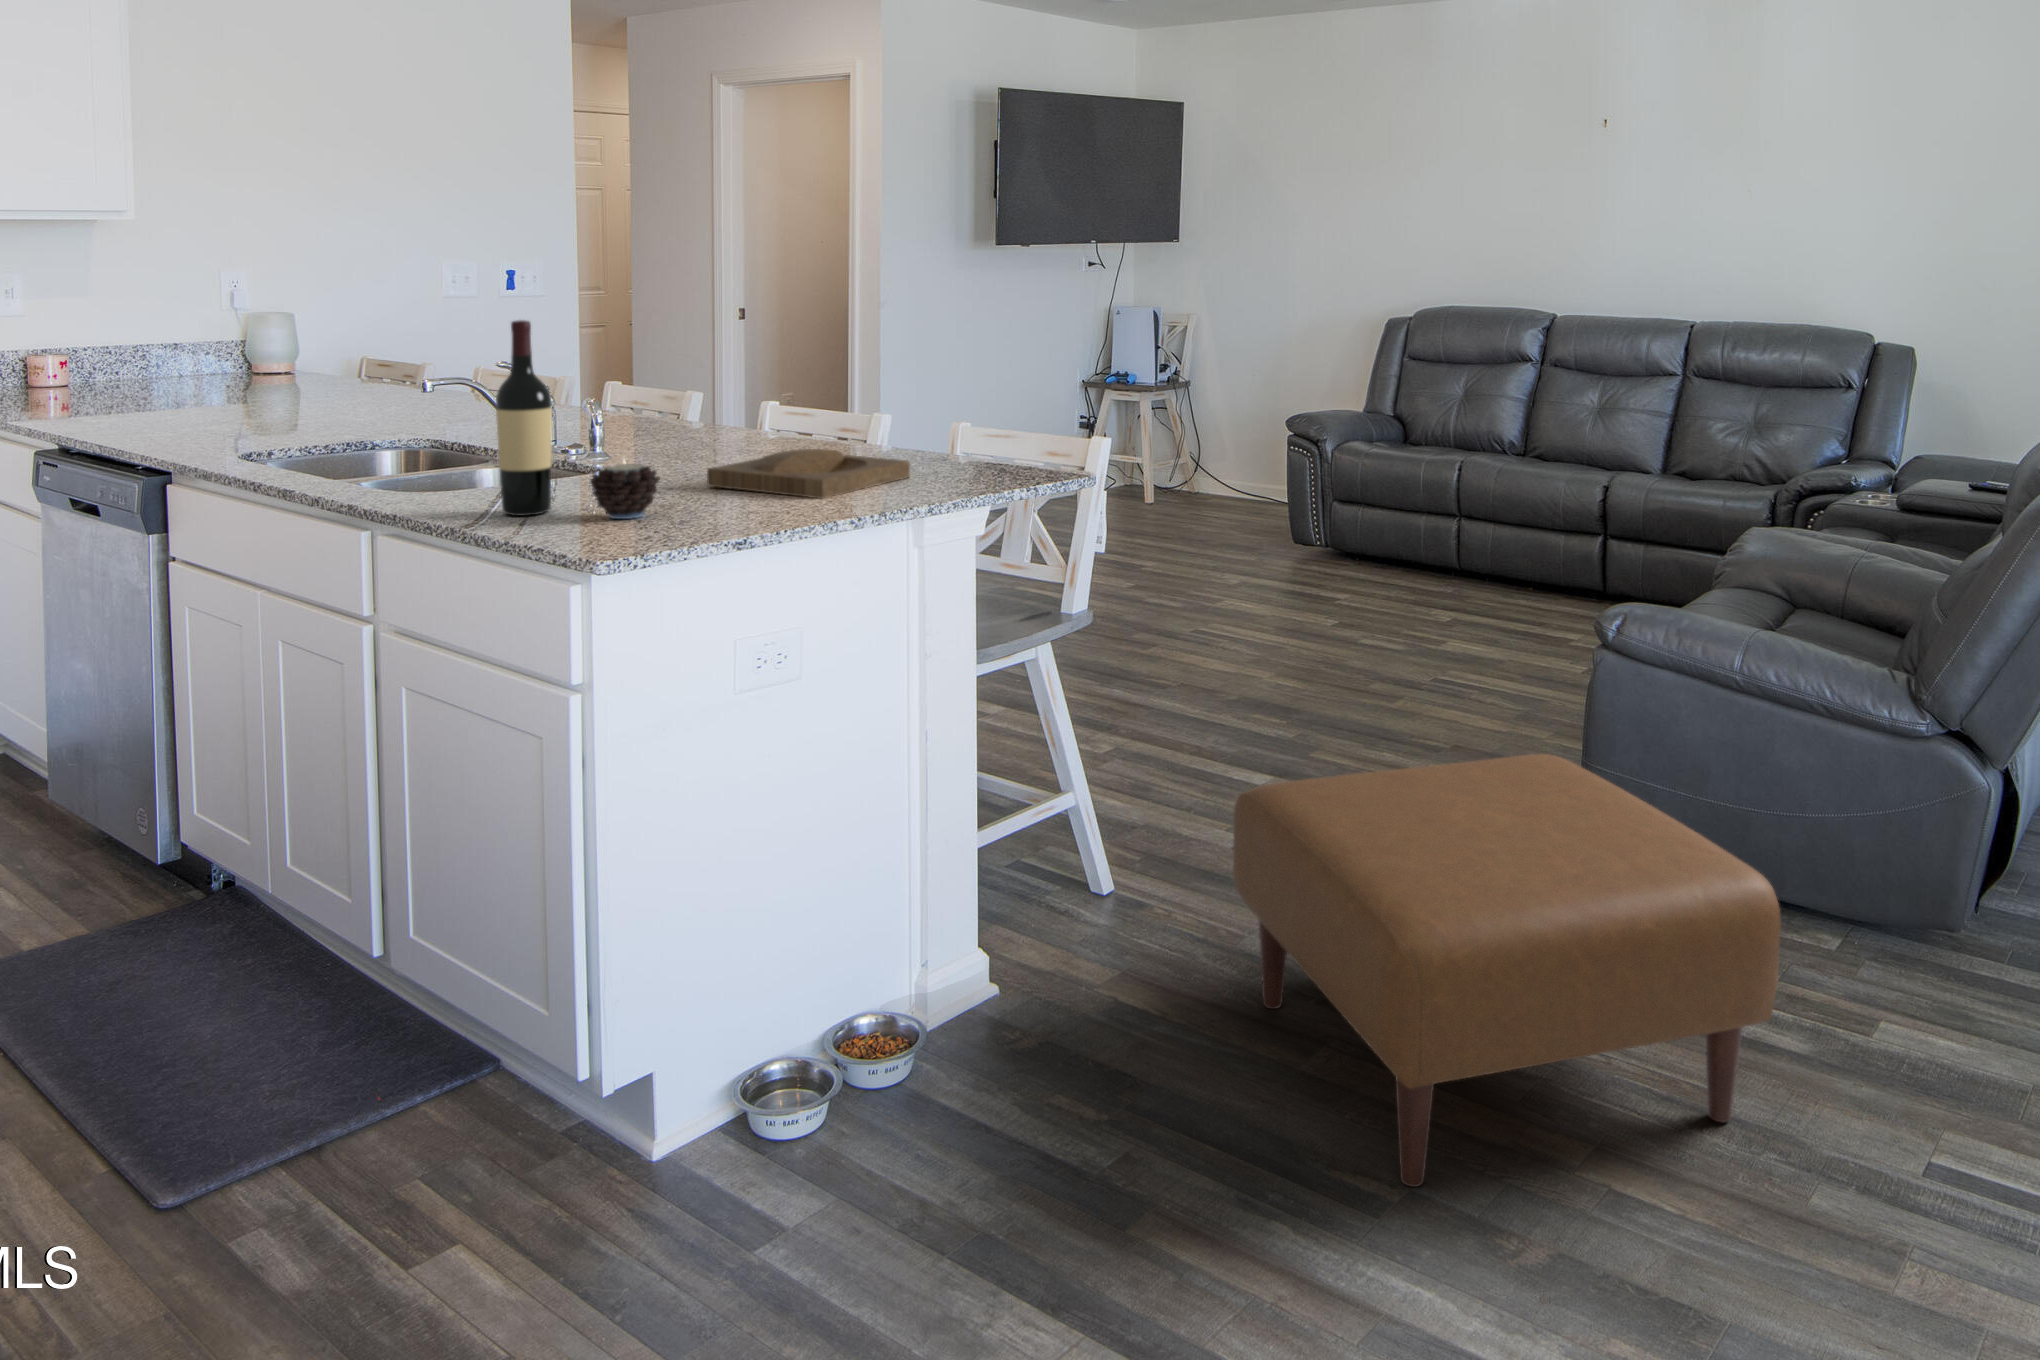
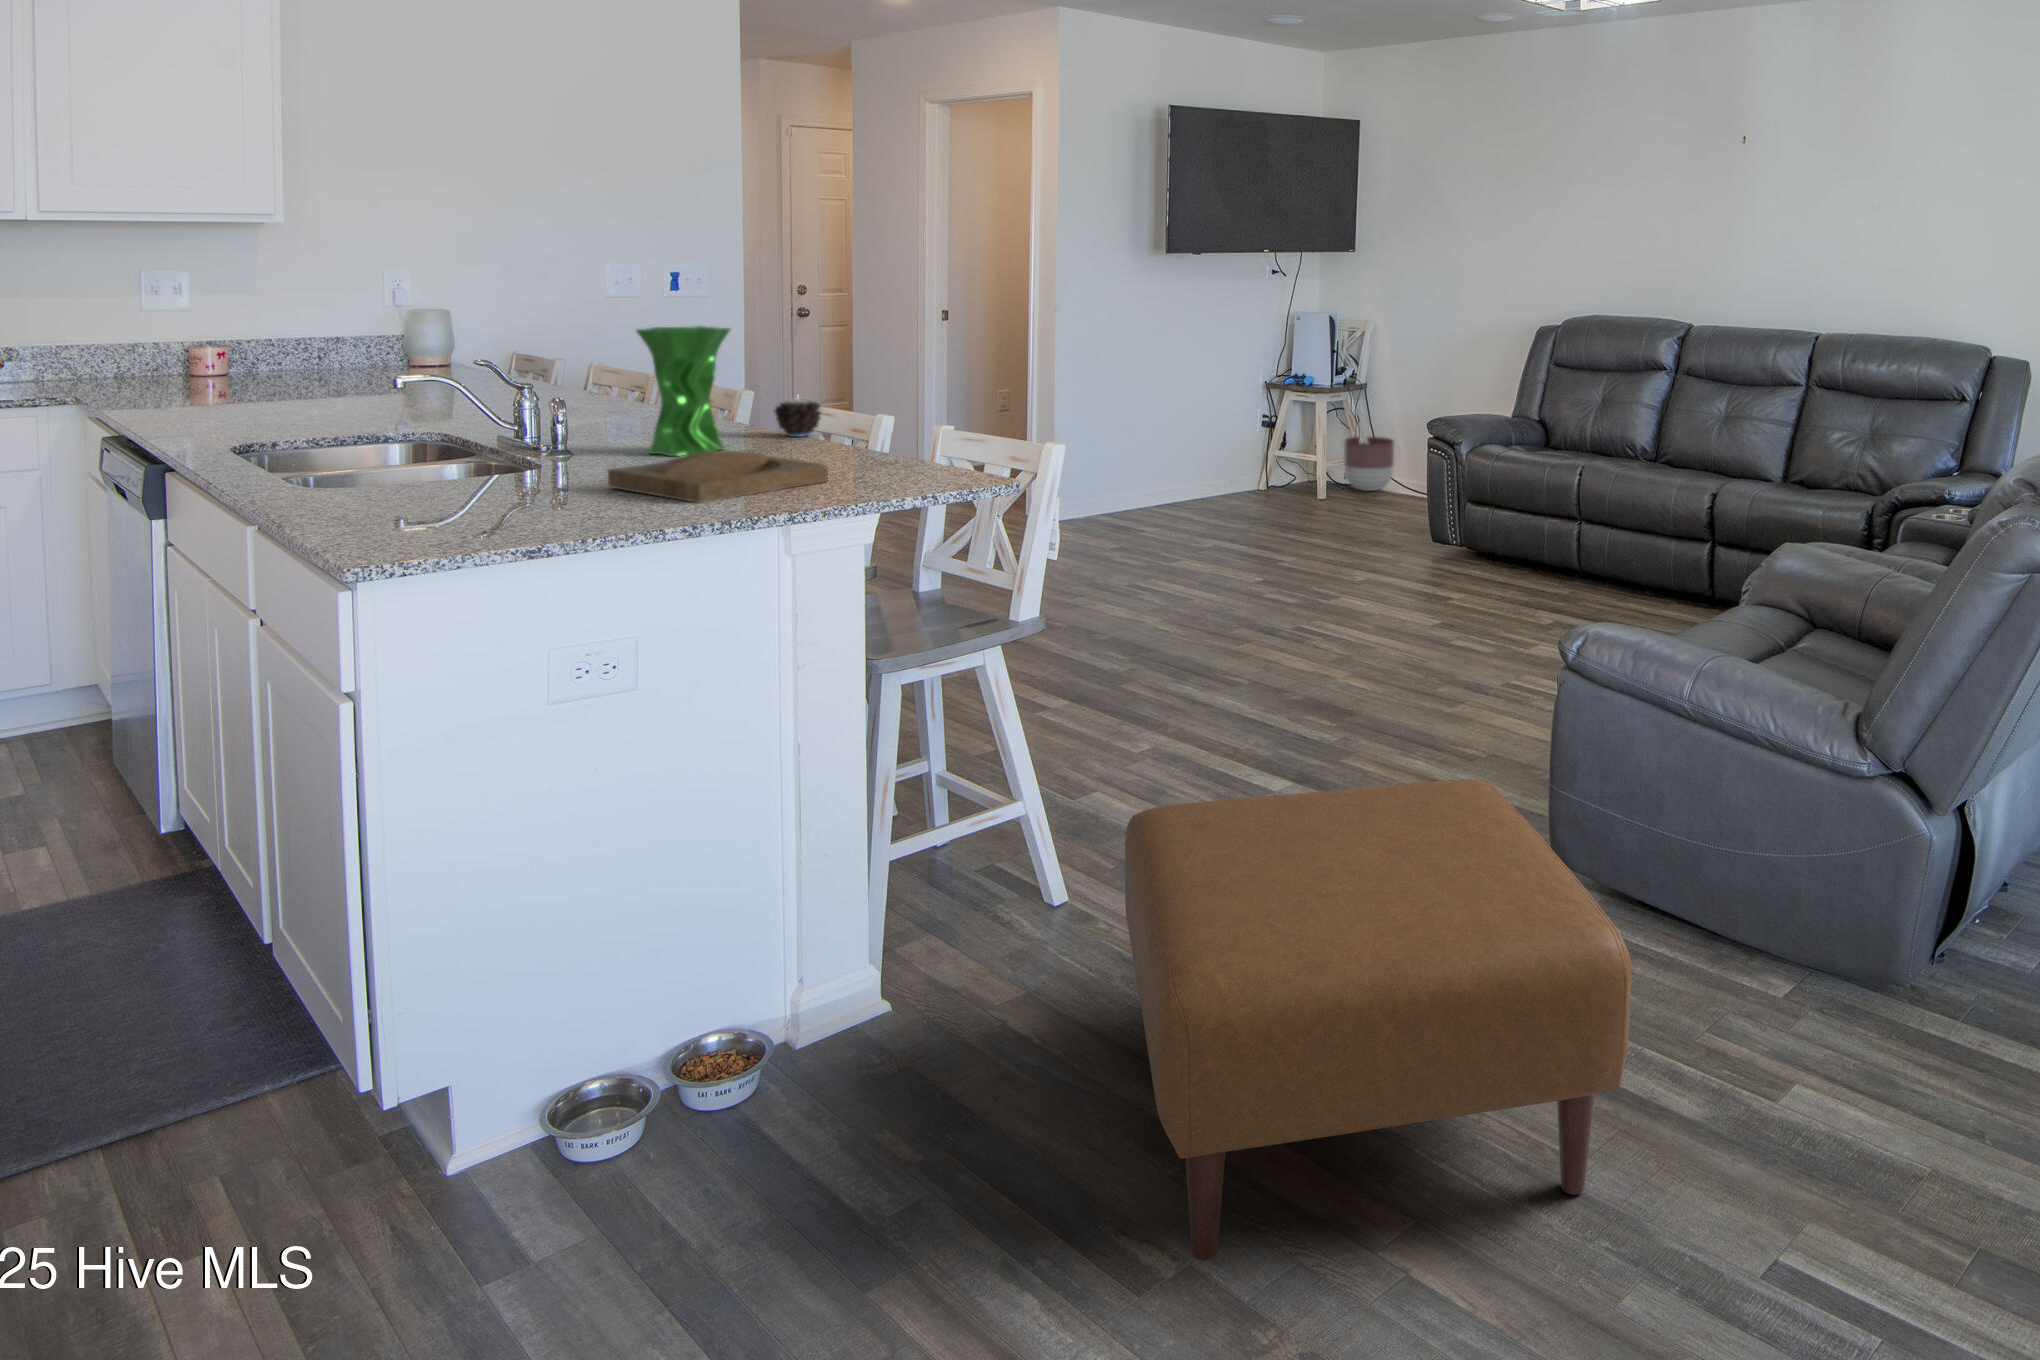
wine bottle: present [496,320,552,516] -> none [337,318,403,516]
vase: none [666,326,752,457] -> present [637,326,730,456]
planter: none [1168,437,1221,494] -> present [1344,437,1394,491]
candle: present [590,461,660,519] -> present [775,396,821,437]

